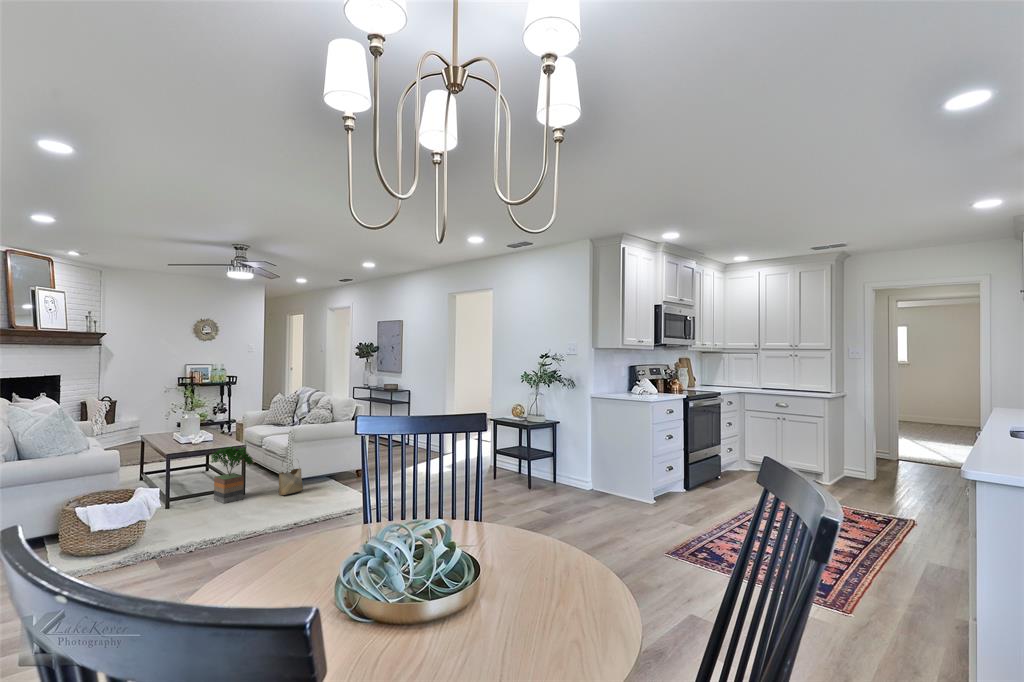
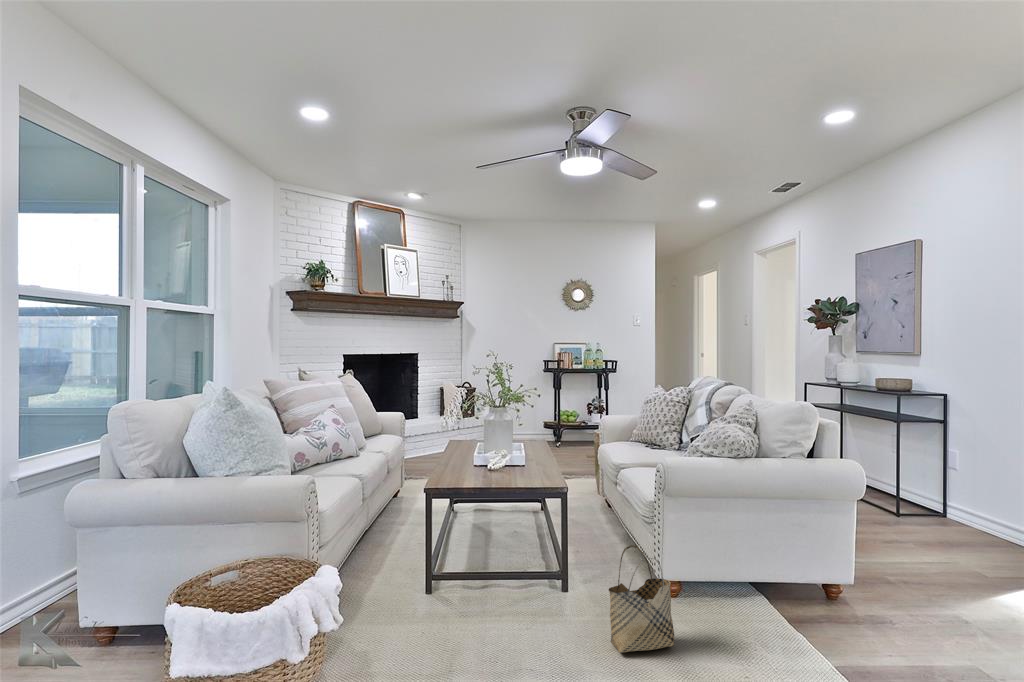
potted tree: present [211,447,253,503] -> none [465,493,553,635]

